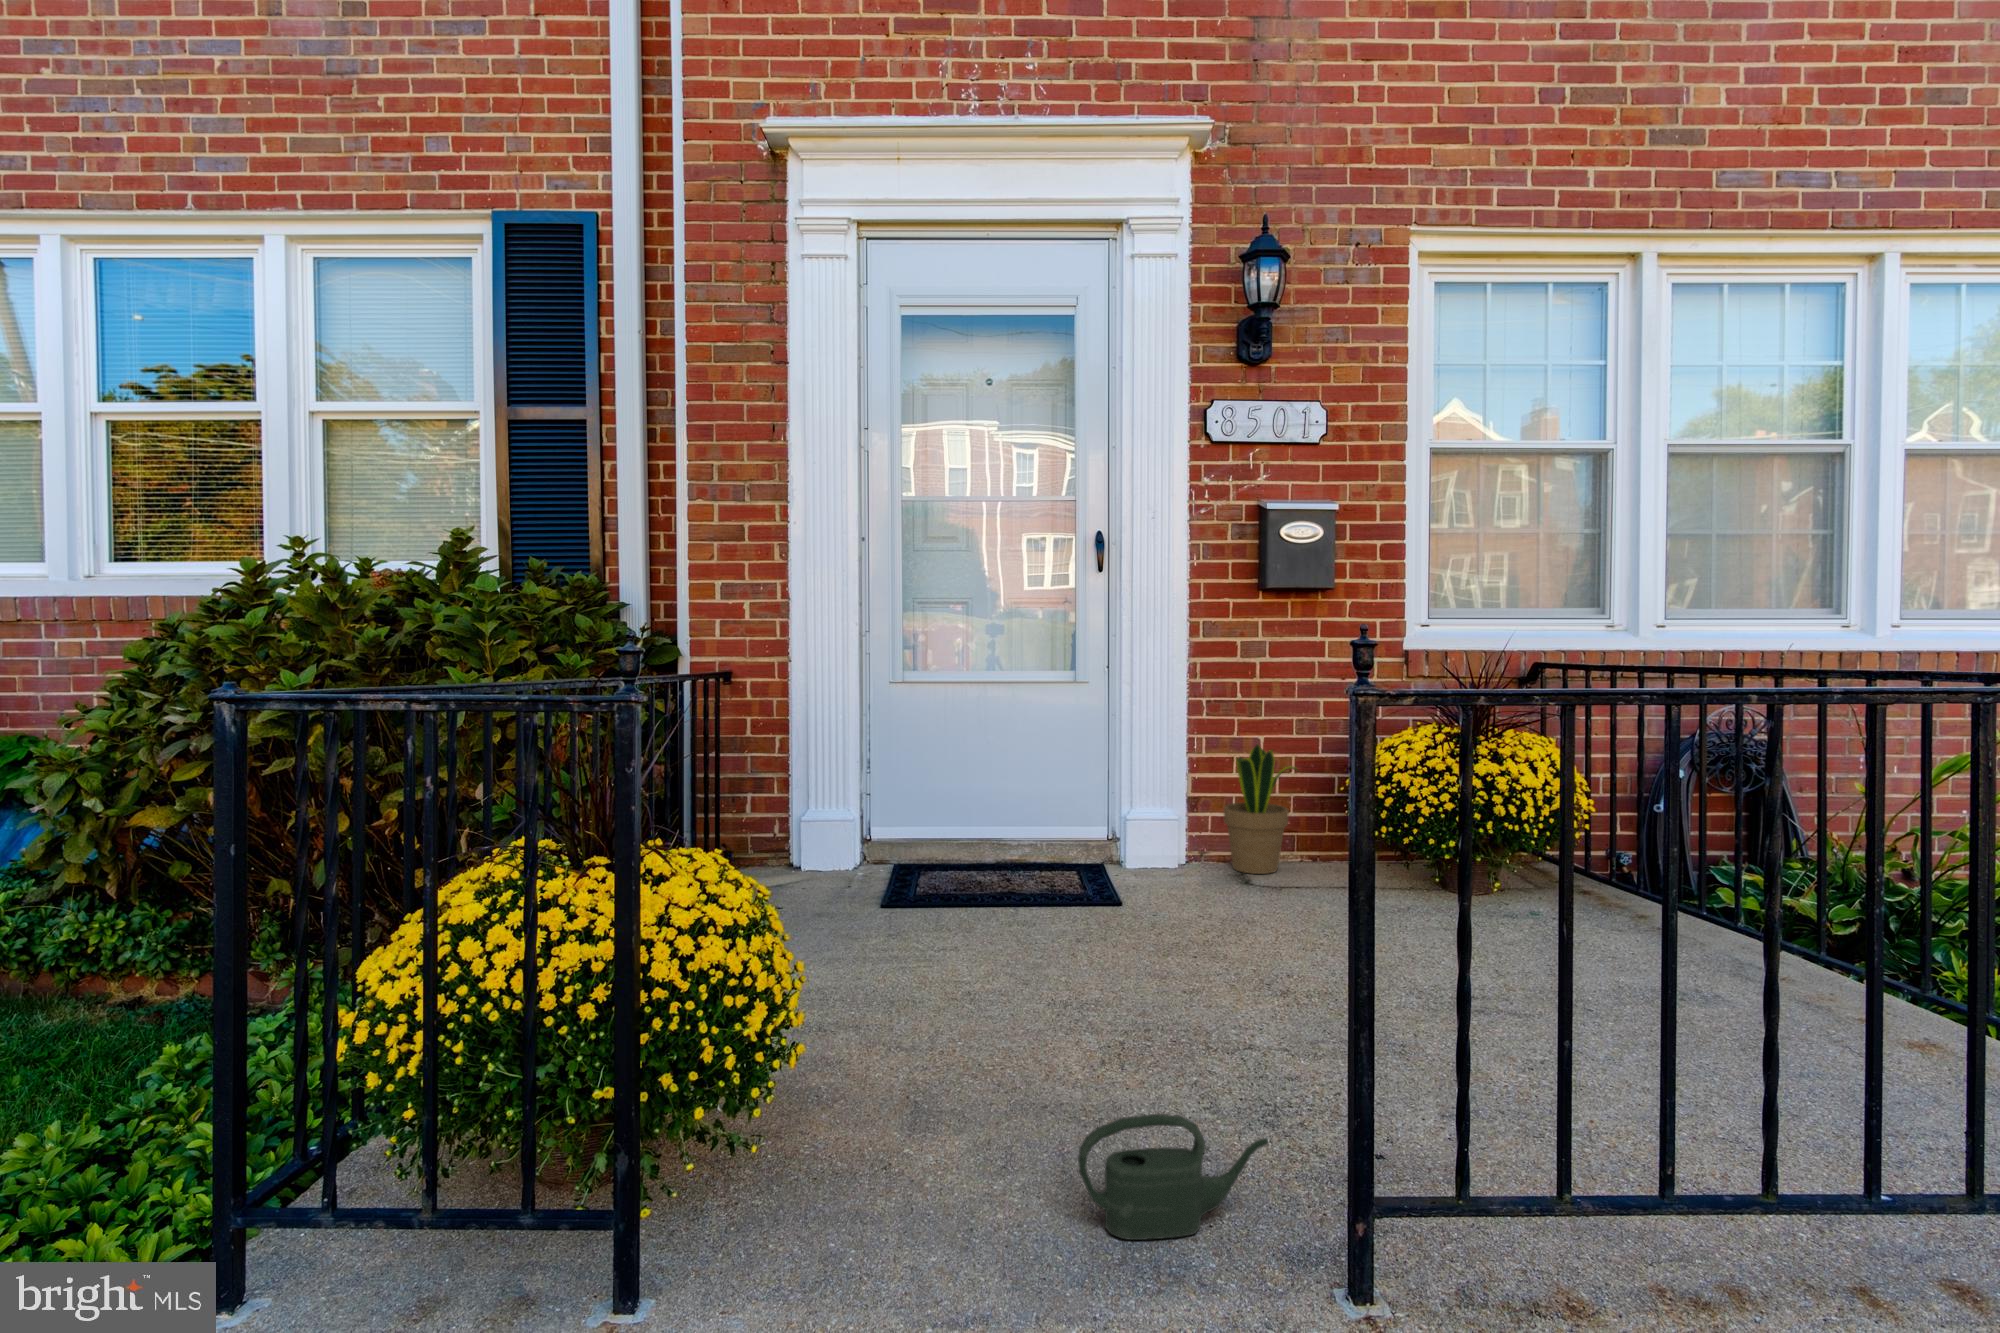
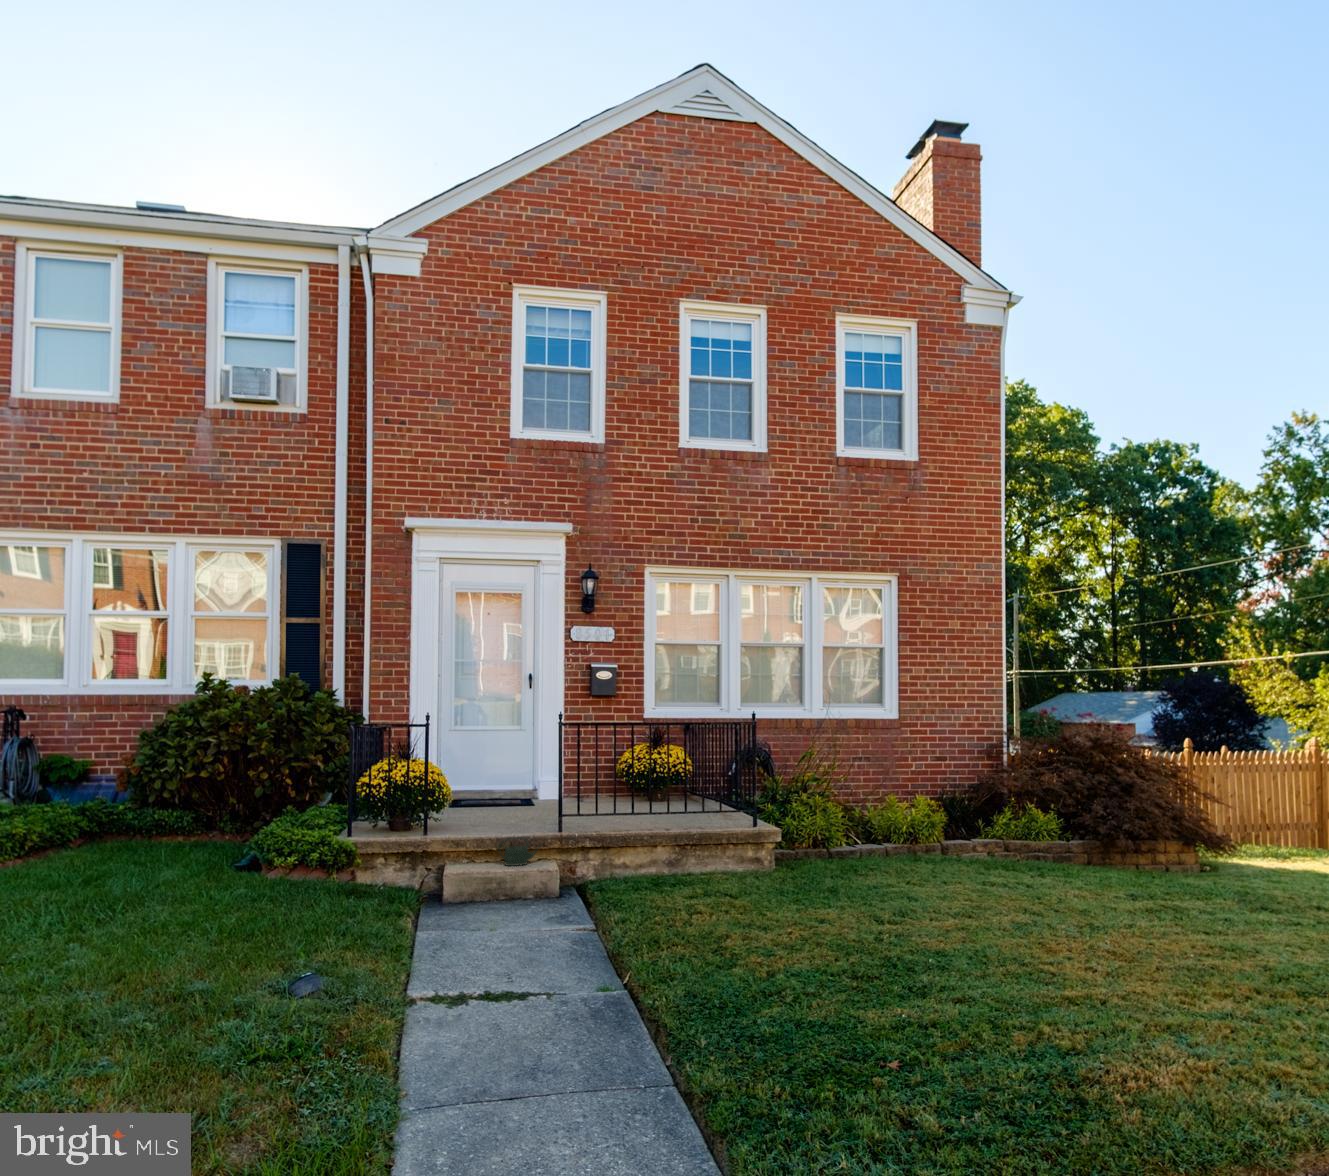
potted plant: present [1224,745,1299,874] -> none [573,753,600,802]

